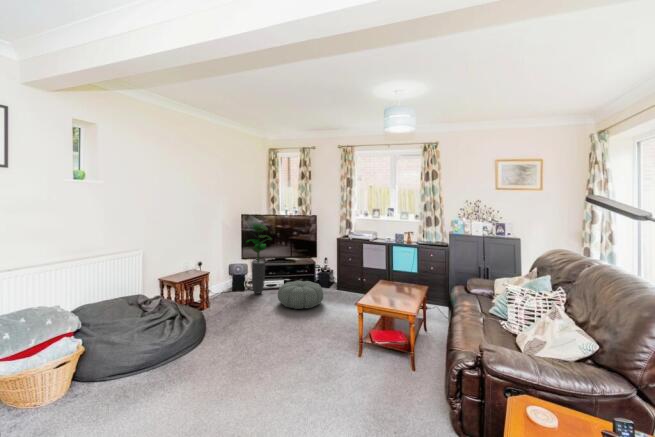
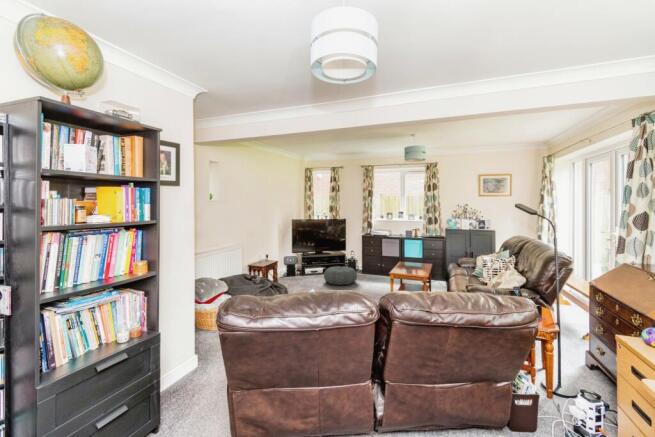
potted plant: present [247,224,272,294] -> none [294,226,316,278]

